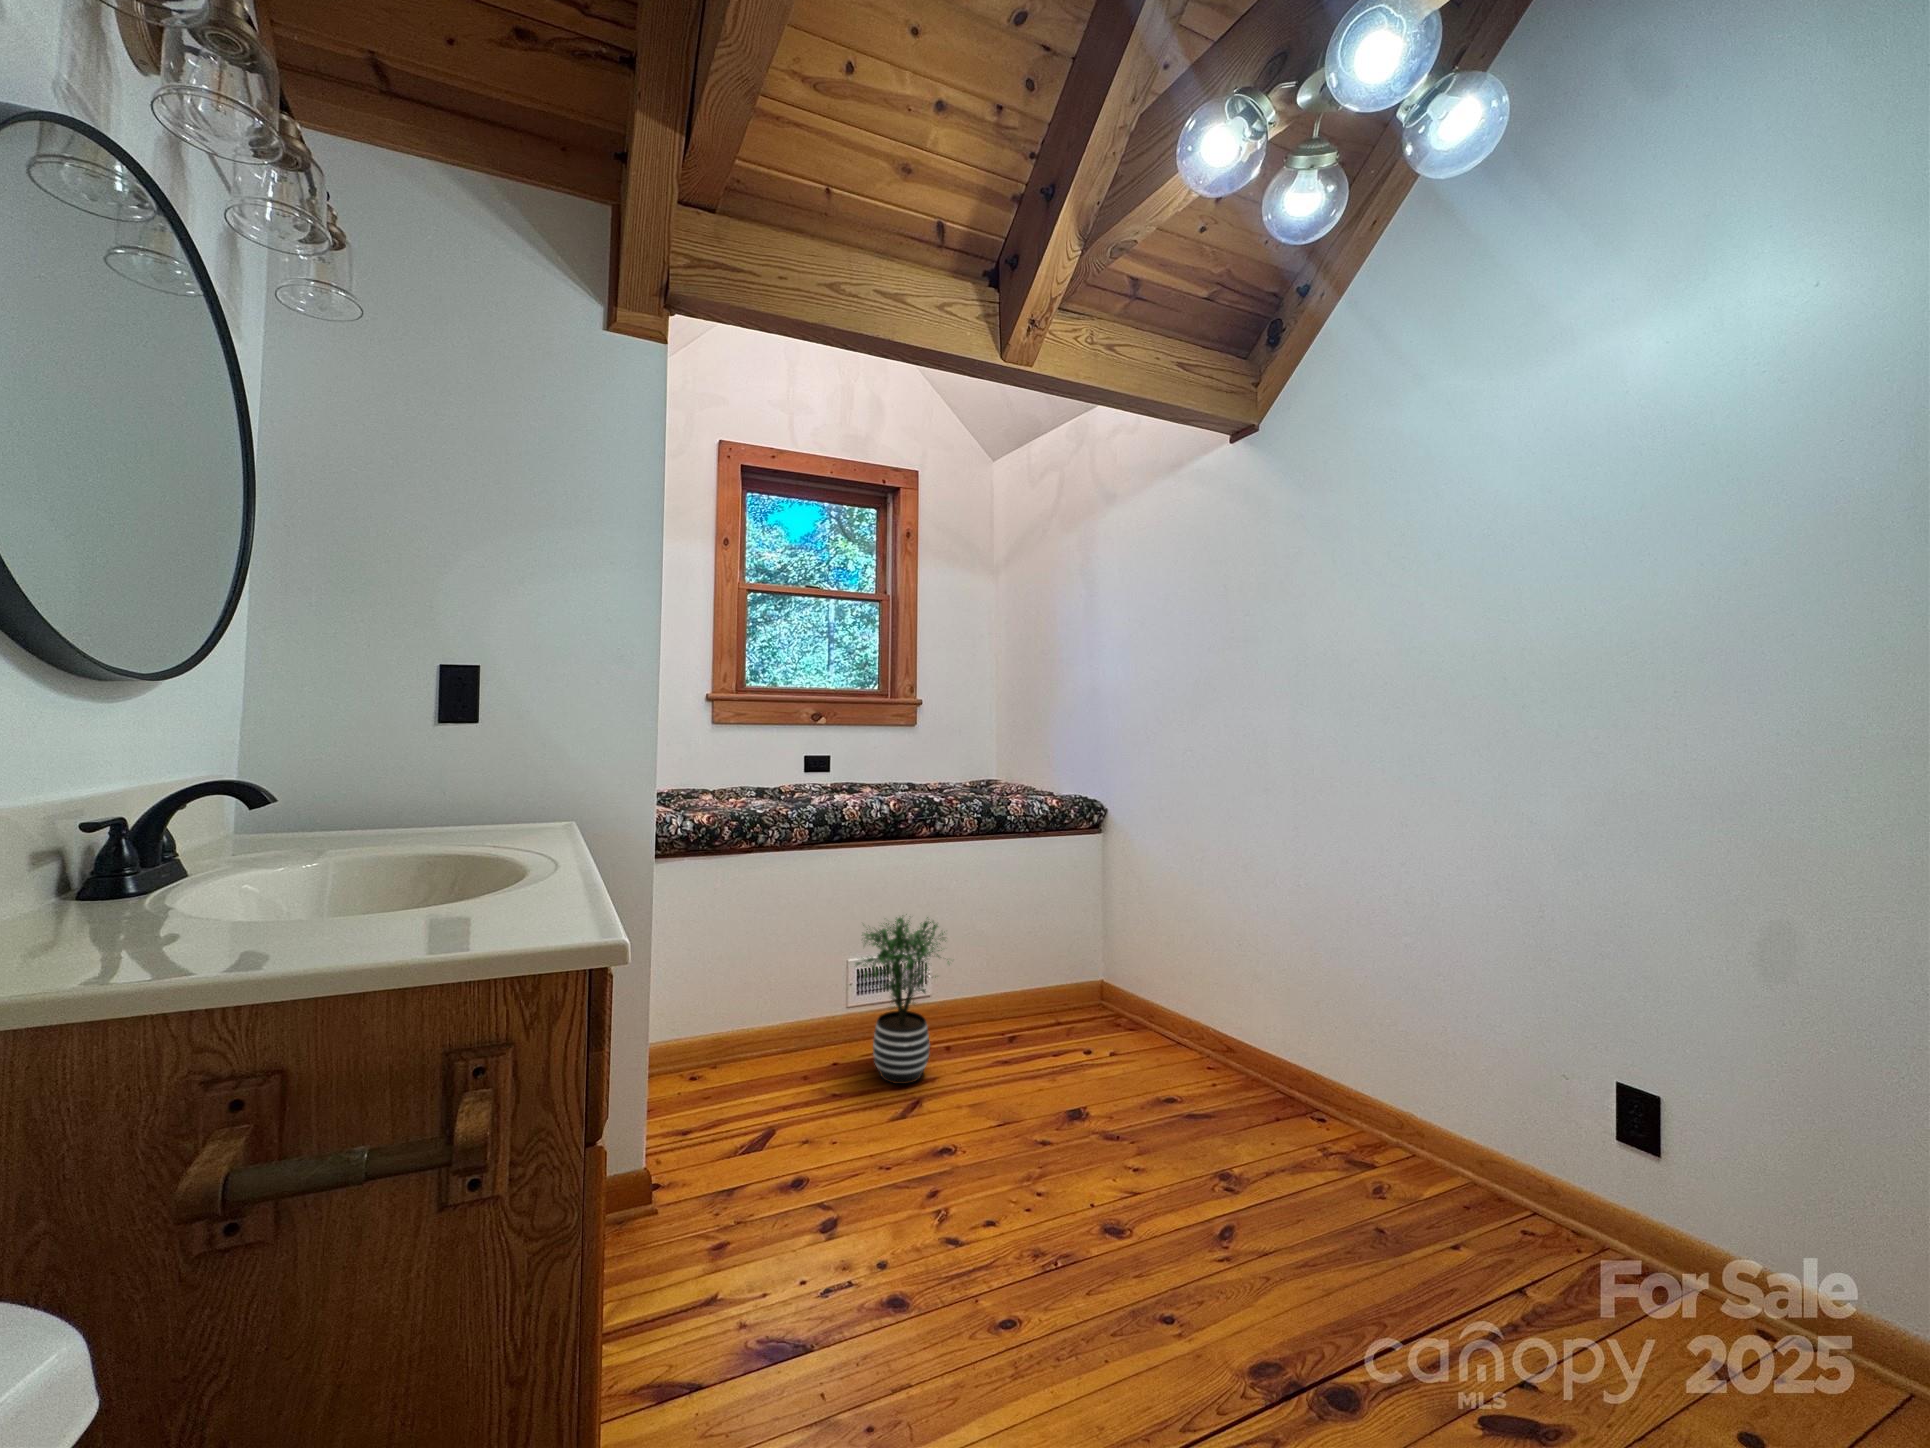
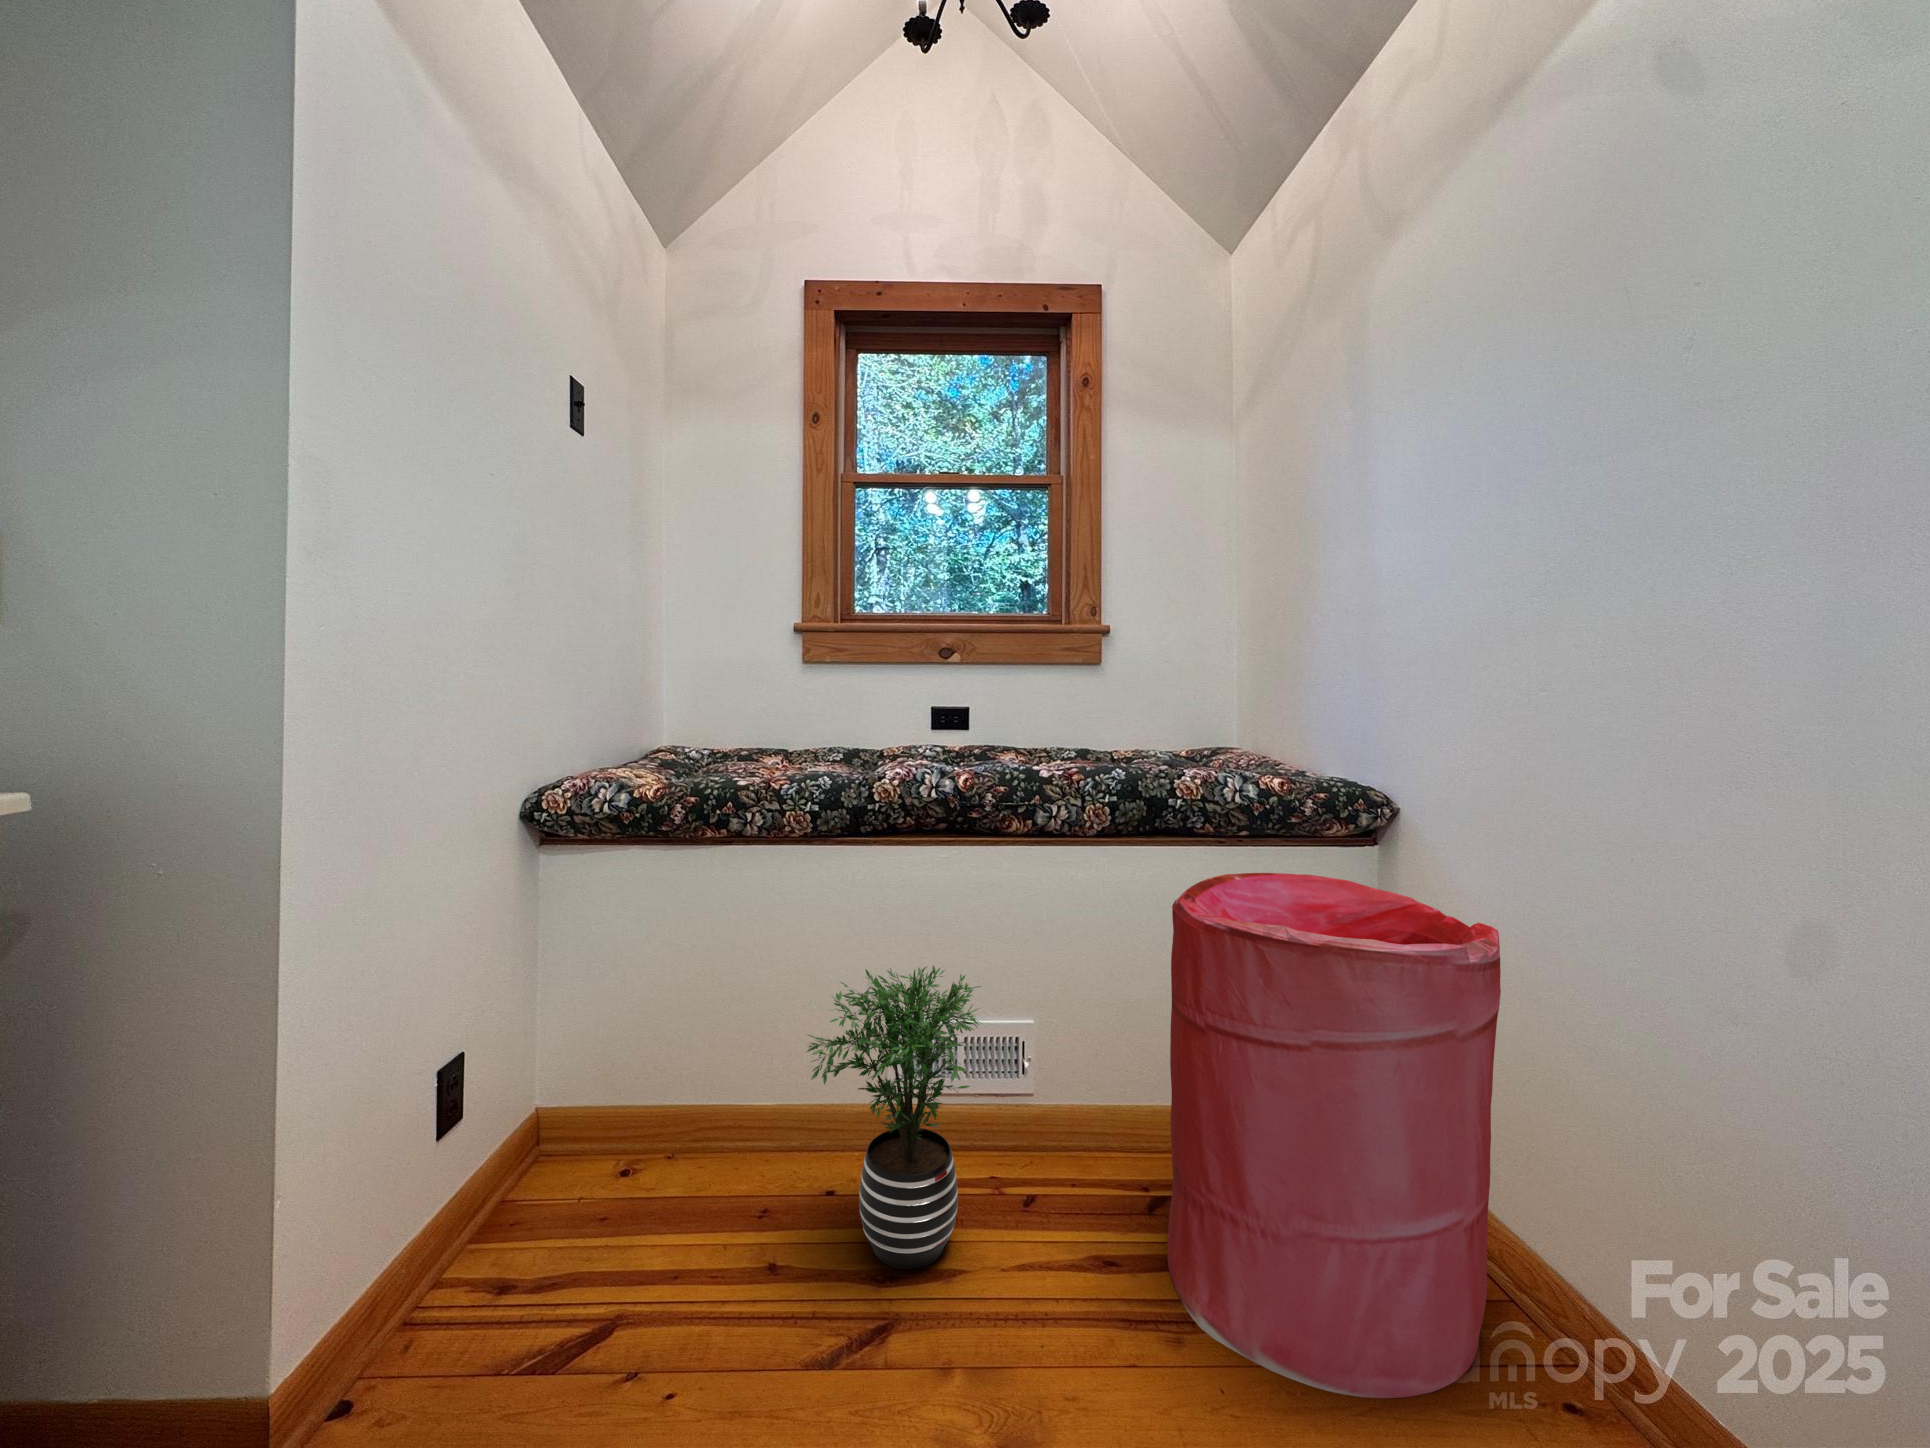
laundry hamper: none [1025,849,1177,1082] -> present [1167,873,1501,1398]

